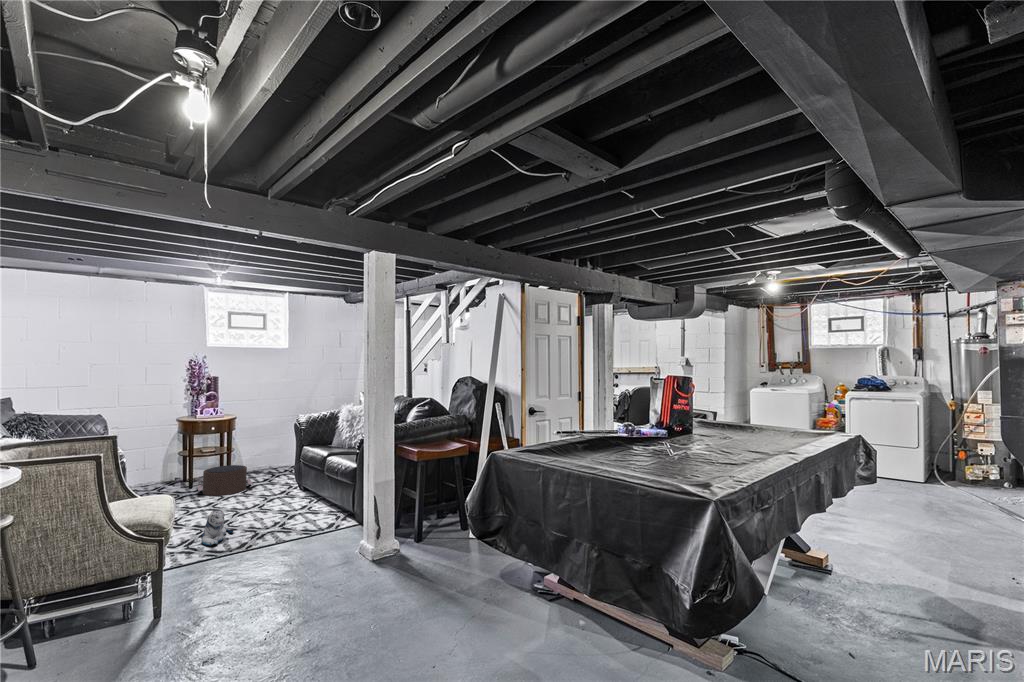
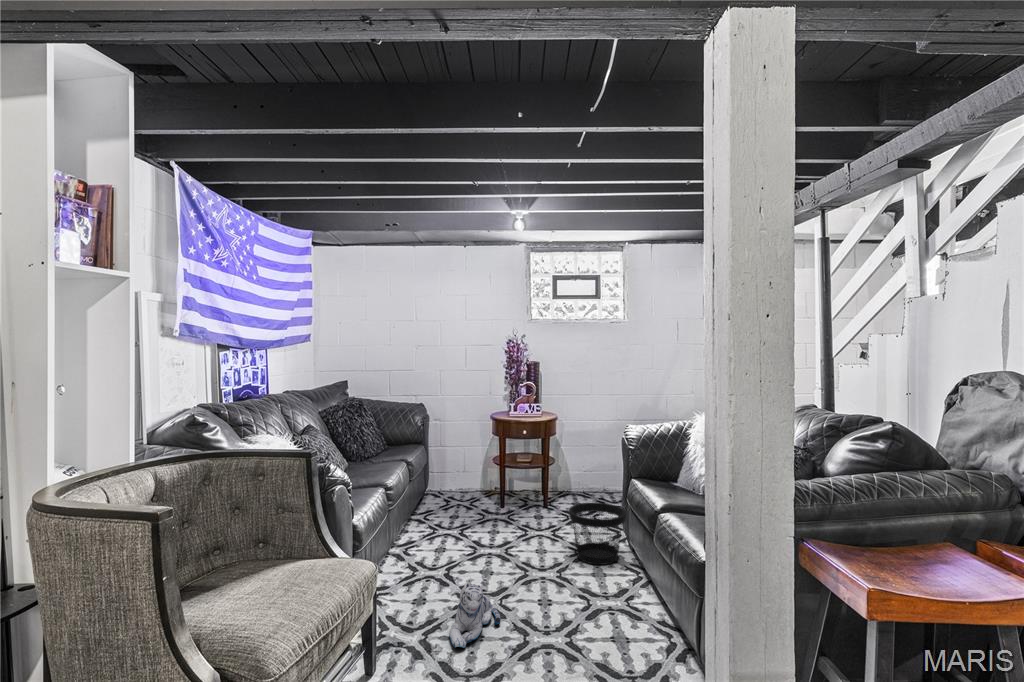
pouf: present [198,465,253,496] -> none [504,485,571,530]
wastebasket: none [260,465,300,501] -> present [569,503,626,565]

